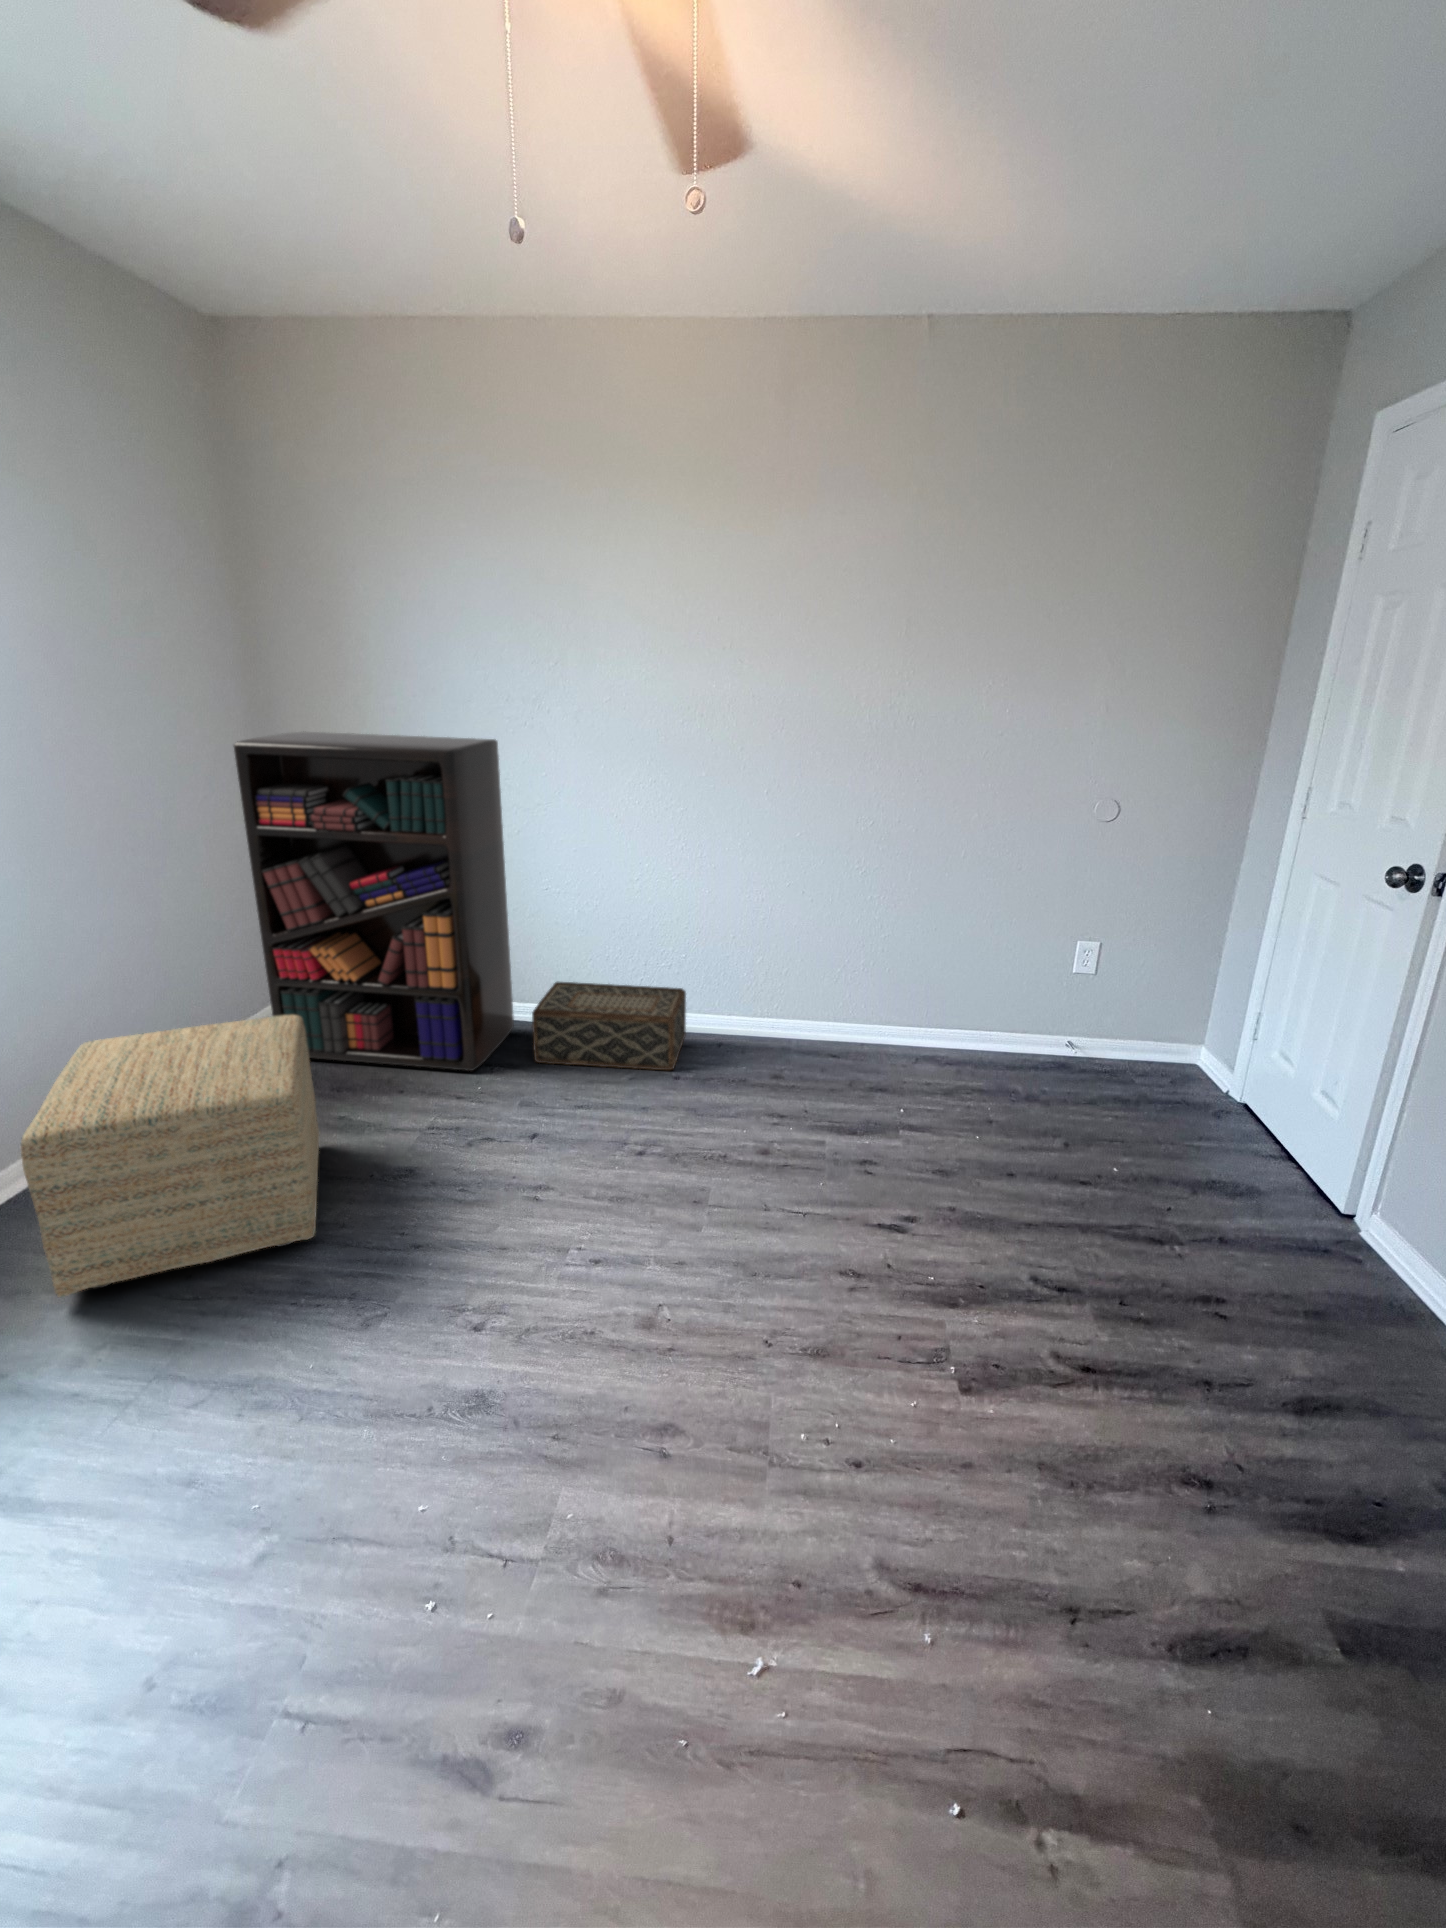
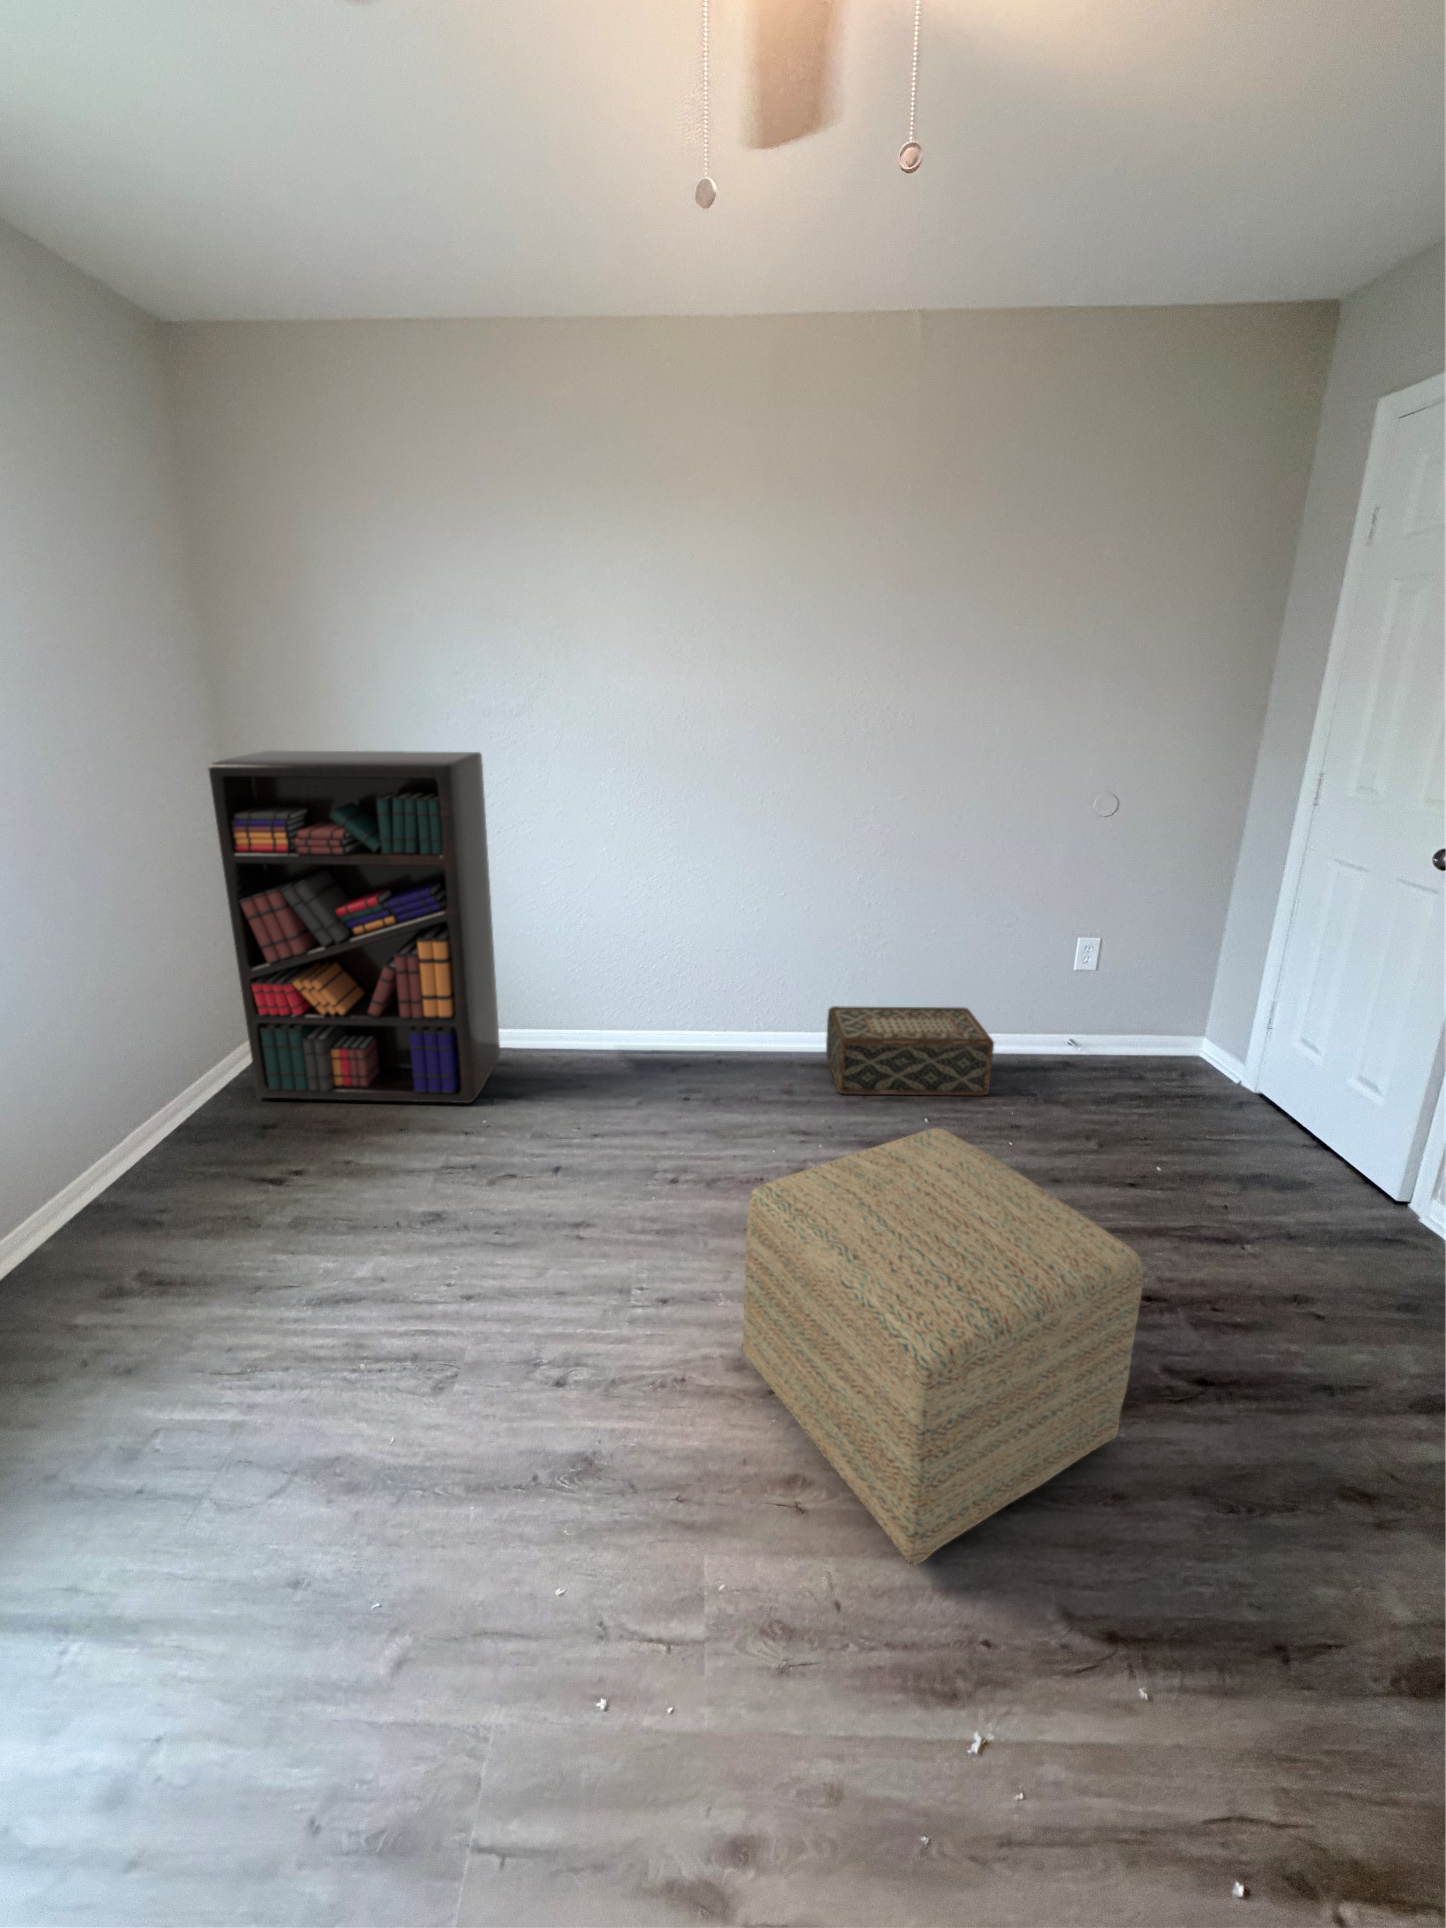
woven basket: present [532,982,686,1070] -> present [826,1006,994,1095]
ottoman: present [21,1015,319,1297] -> present [743,1128,1143,1565]

